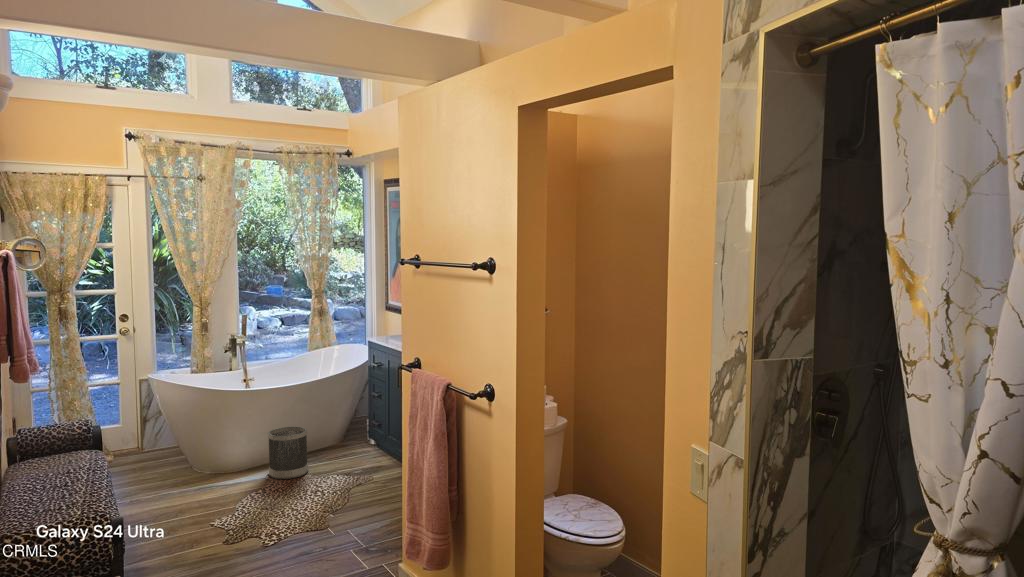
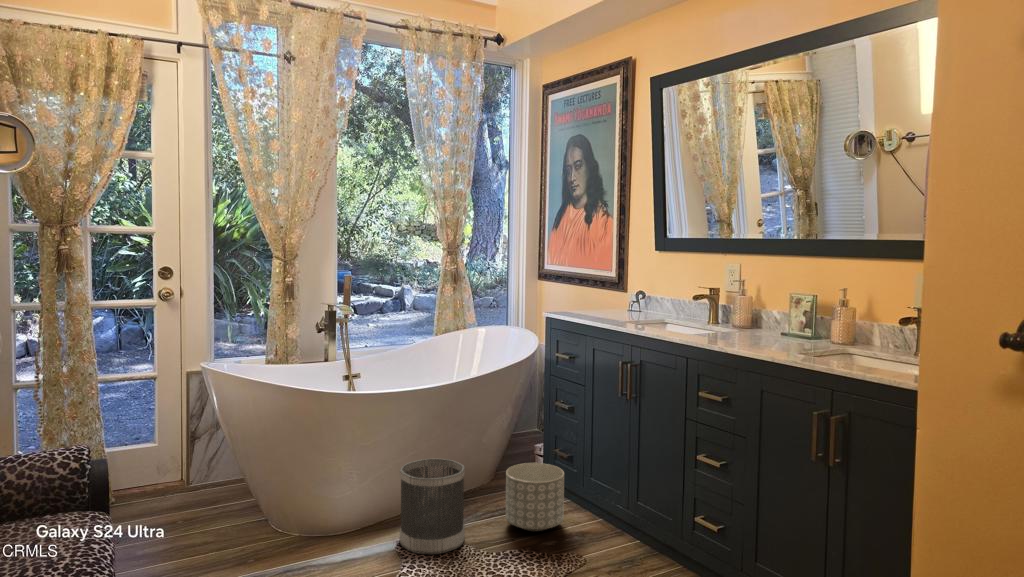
planter: none [334,428,370,467] -> present [506,463,564,531]

